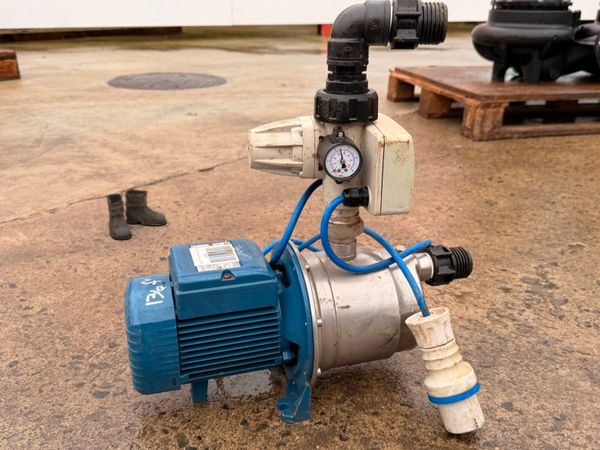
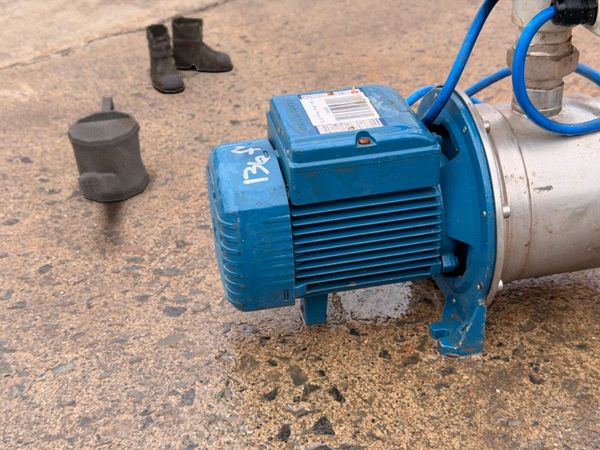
watering can: none [39,243,98,316] -> present [67,97,150,202]

